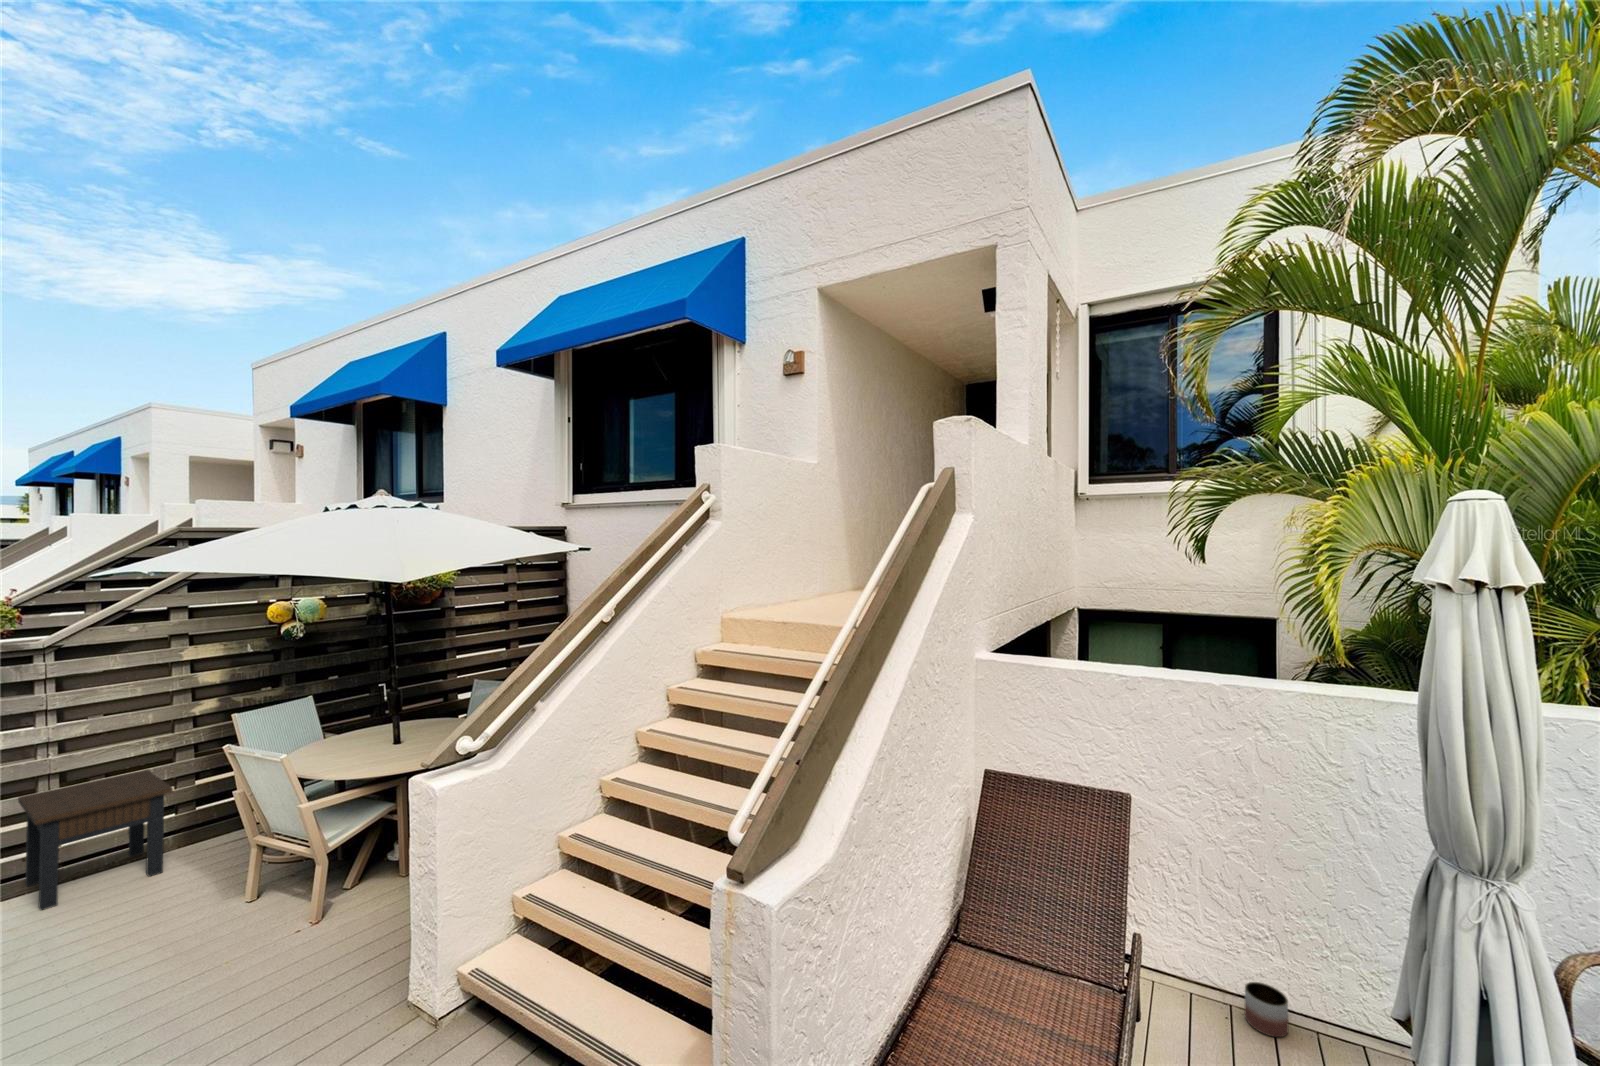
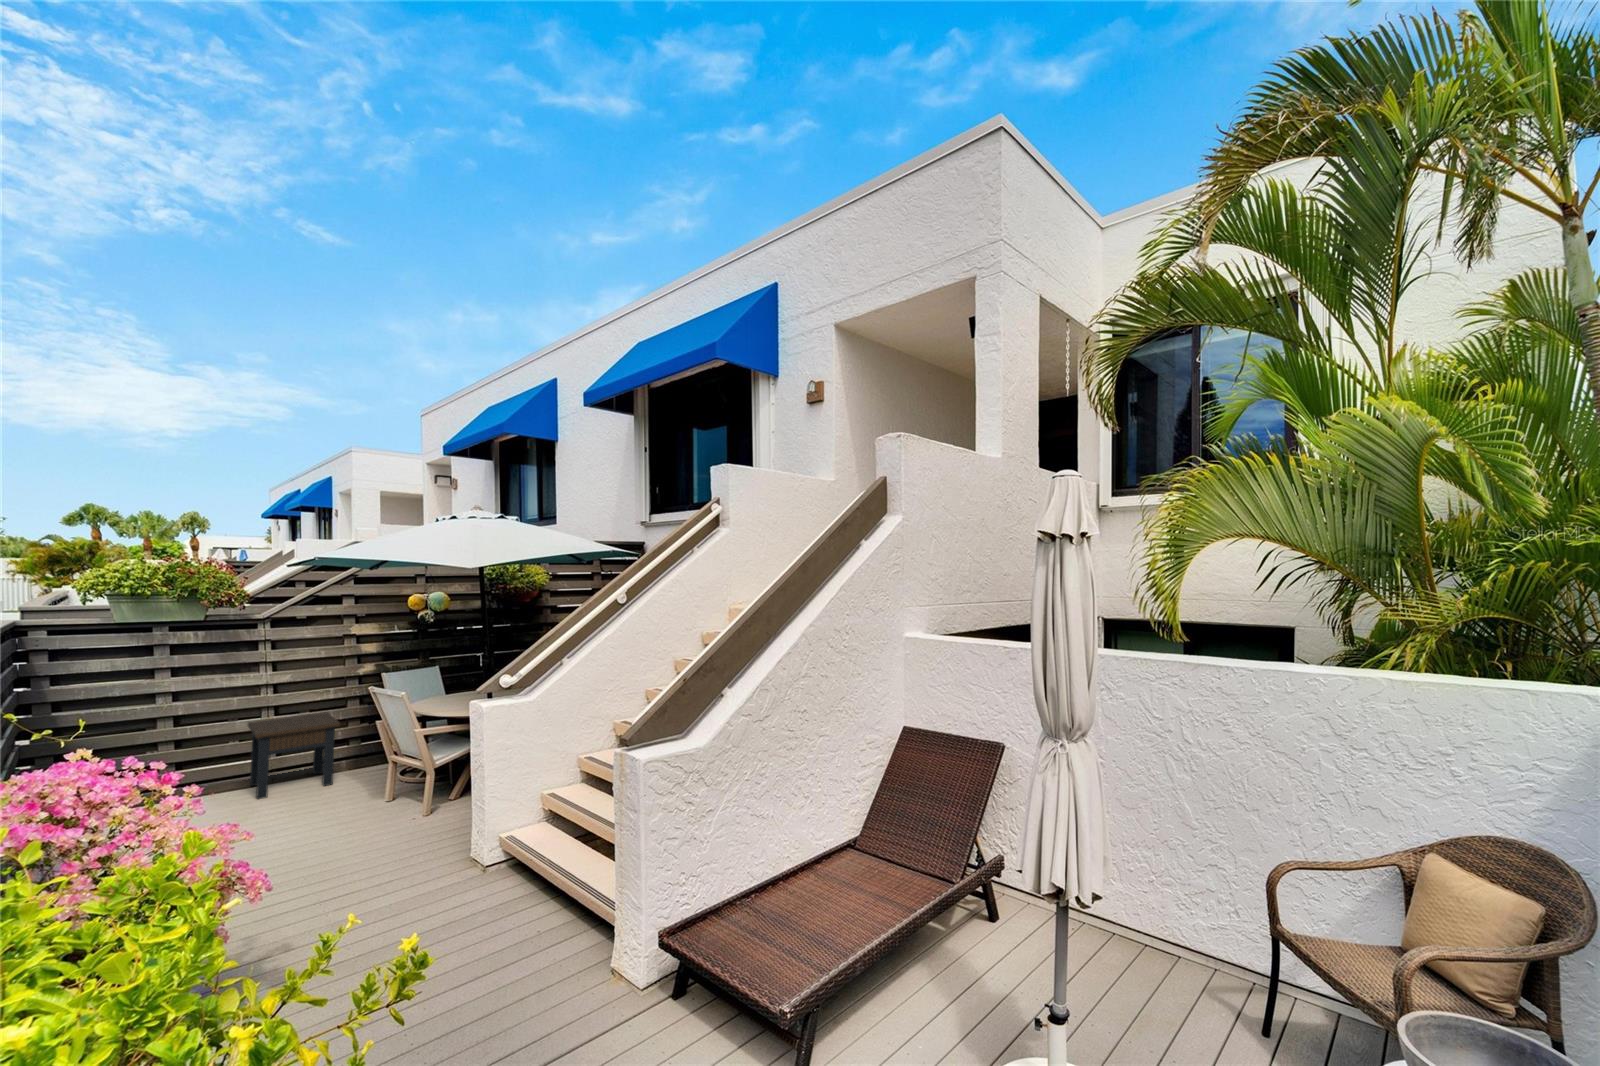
planter: present [1244,982,1288,1037] -> none [1114,912,1149,956]

